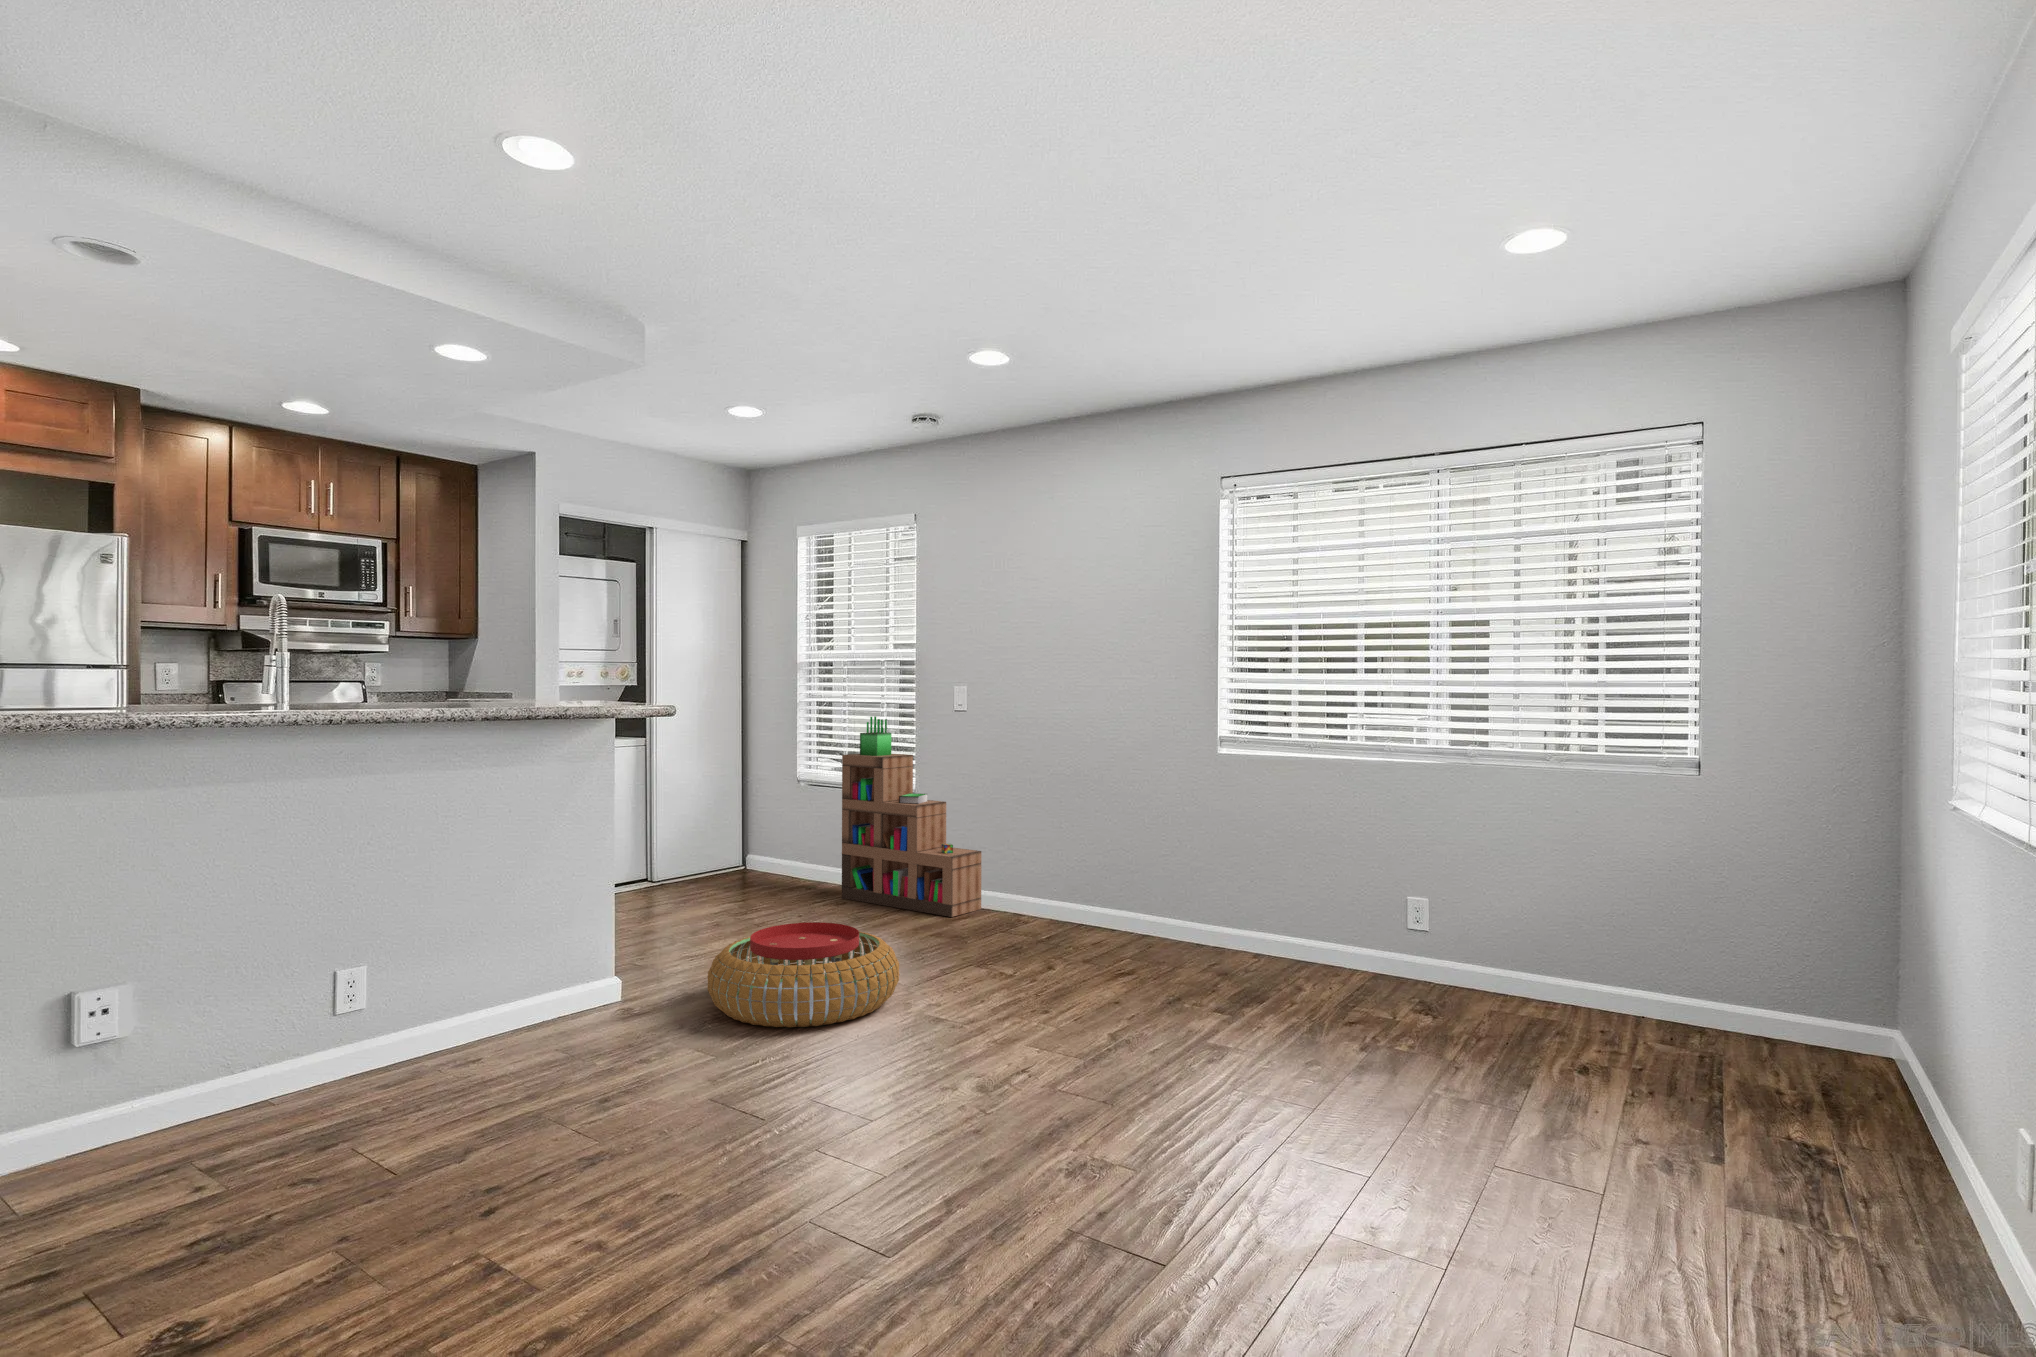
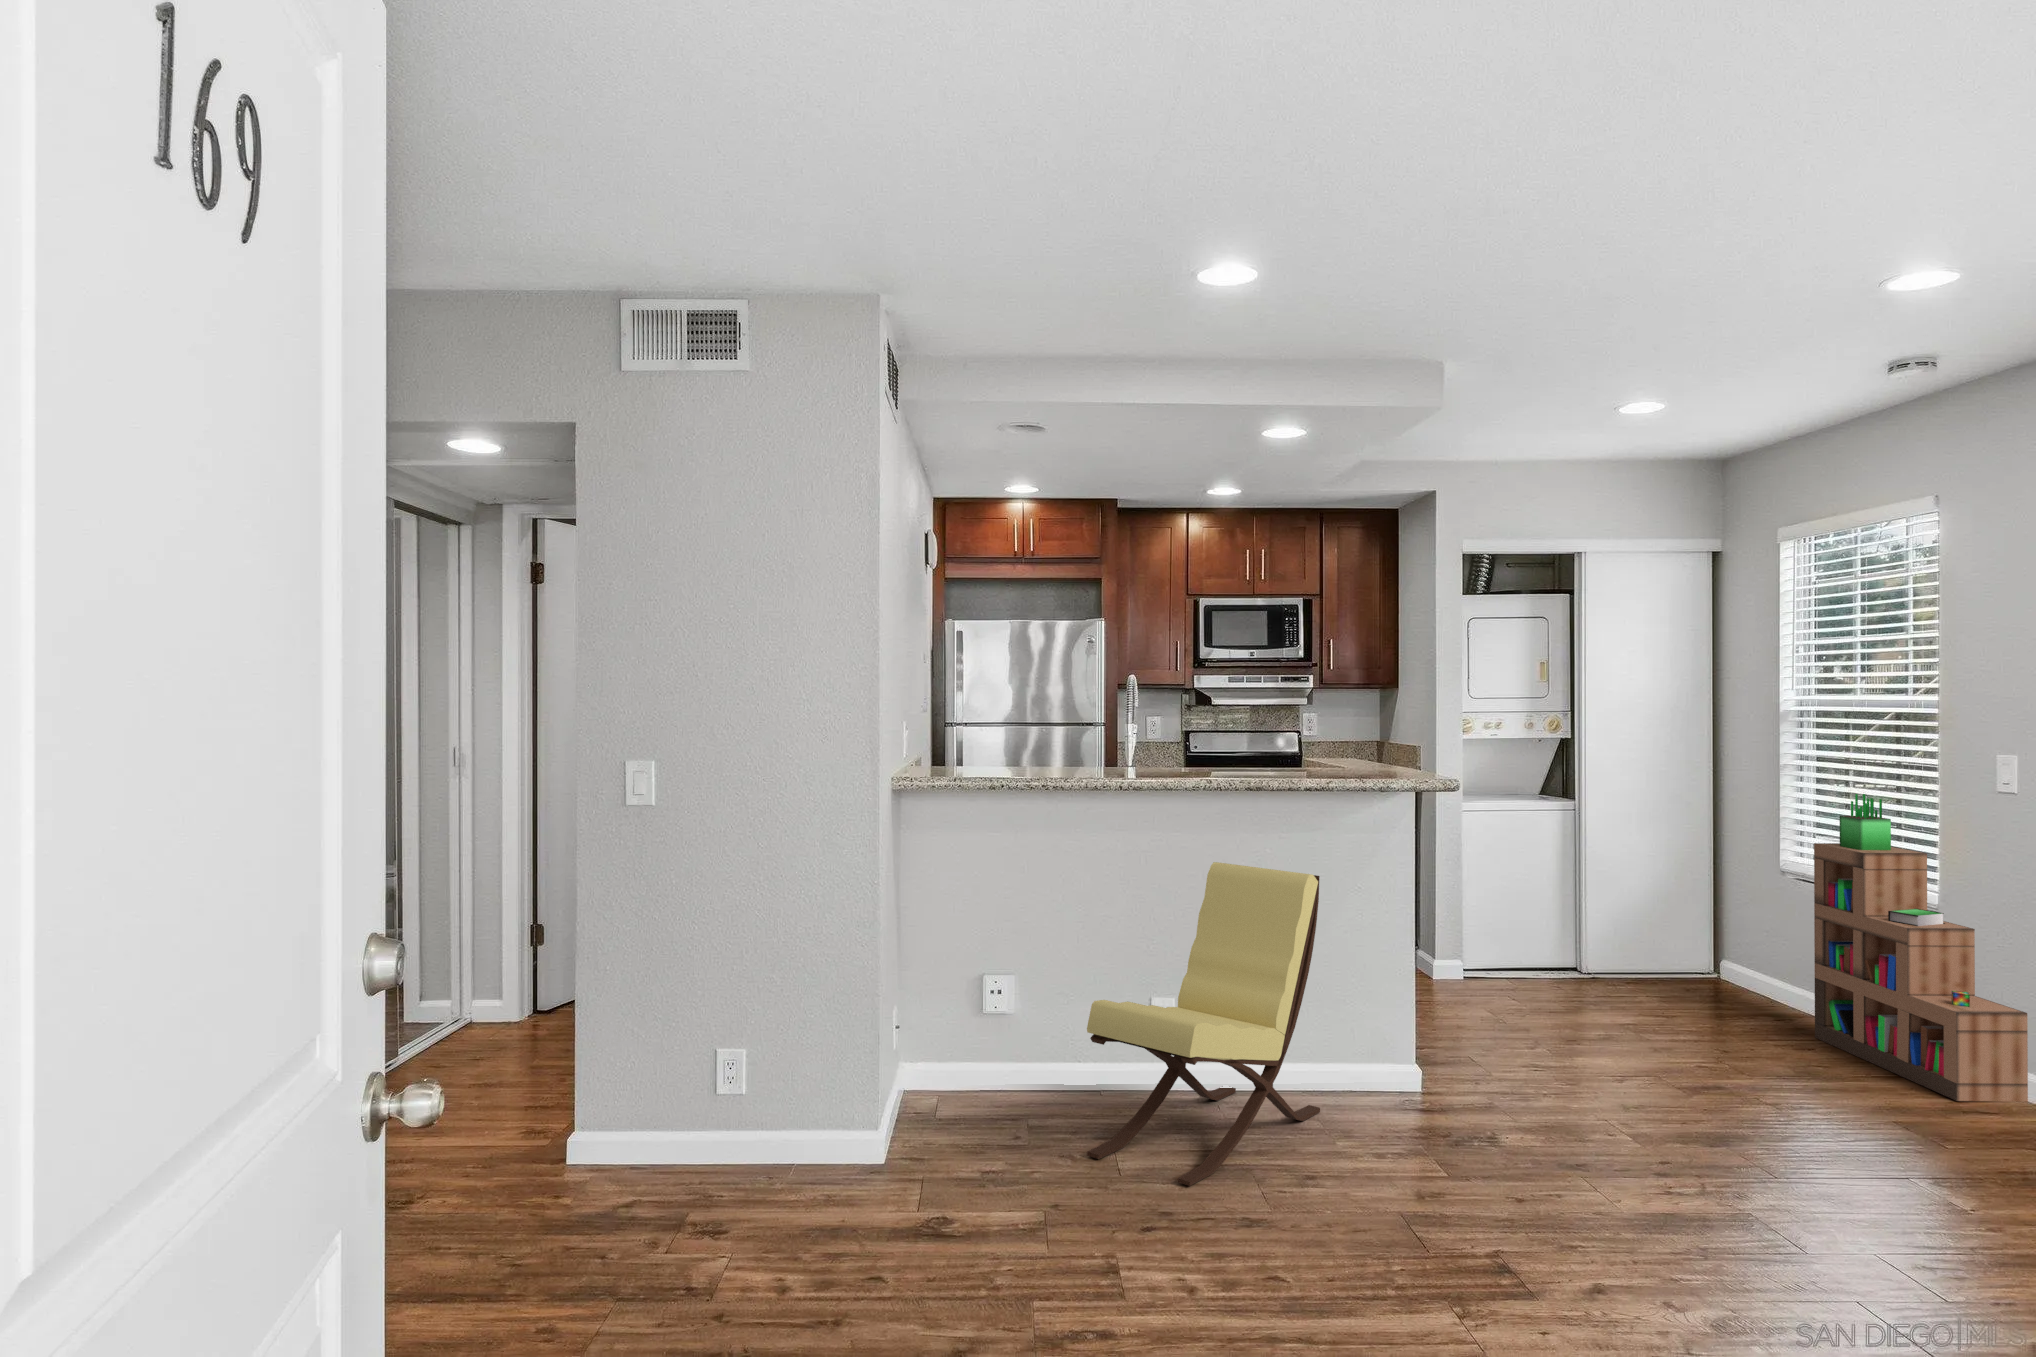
lounge chair: none [324,802,553,1171] -> present [1087,862,1320,1186]
pouf: present [707,922,899,1027] -> none [1489,1049,1740,1186]

